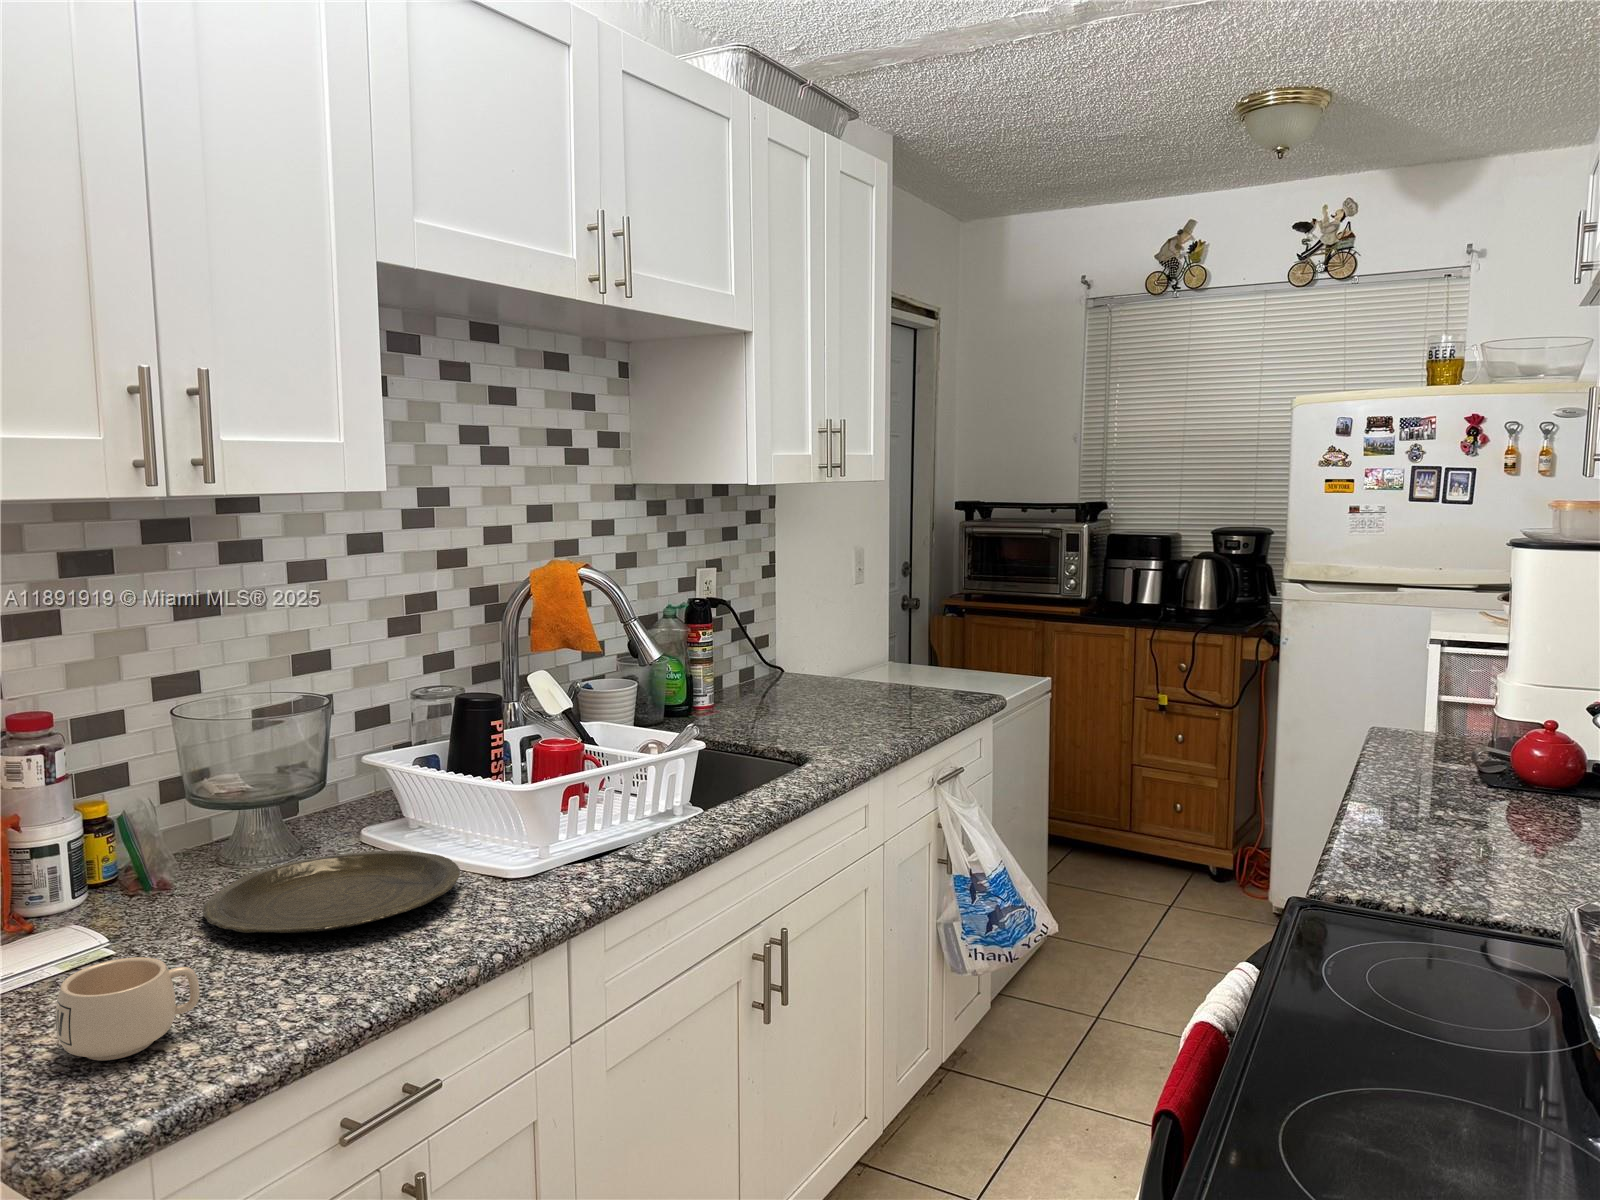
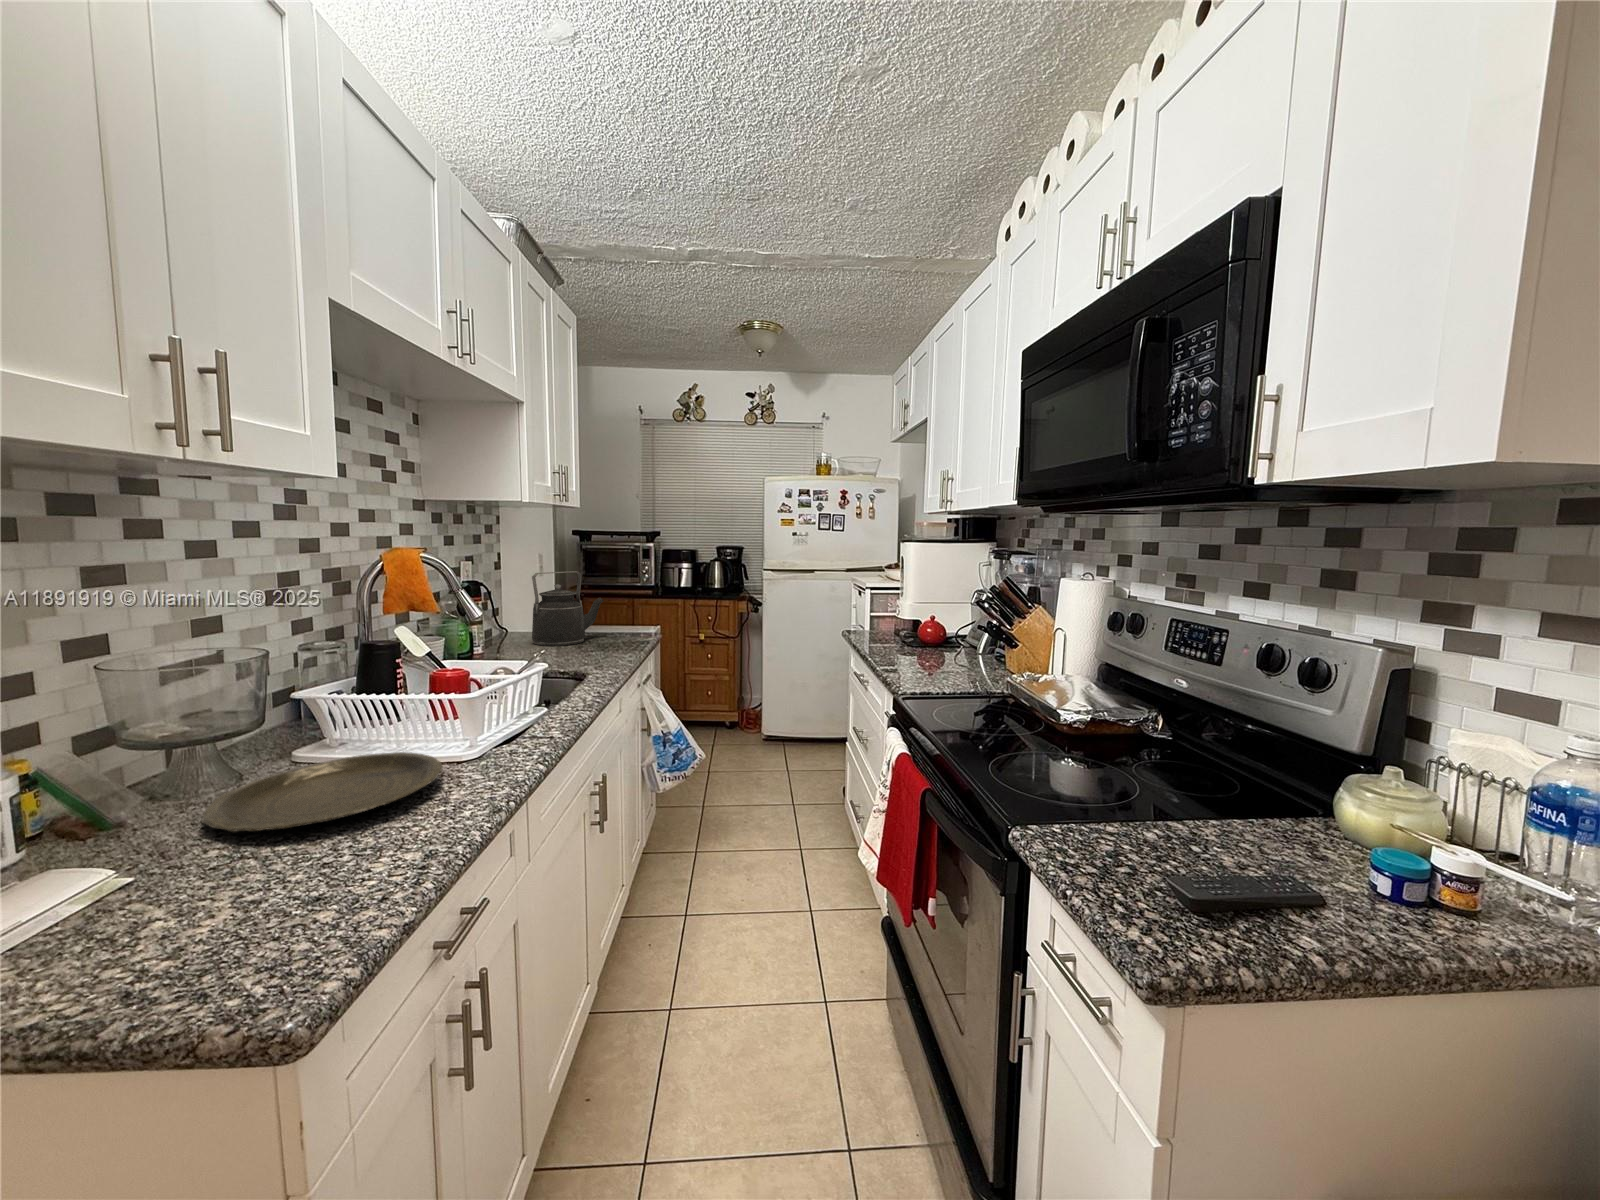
kettle: none [793,585,911,706] -> present [532,571,604,646]
mug: present [56,957,200,1061] -> none [181,849,318,949]

